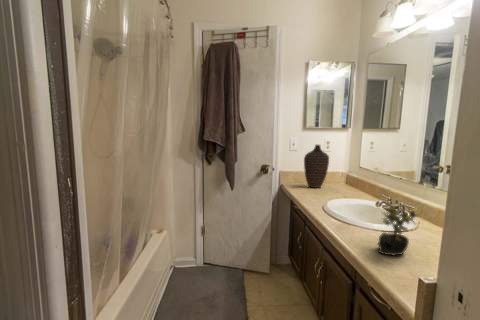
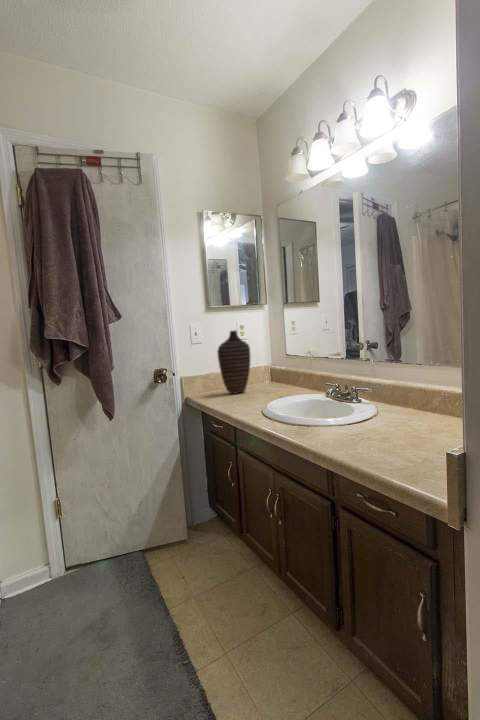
succulent plant: present [378,208,417,255] -> none [353,377,395,443]

